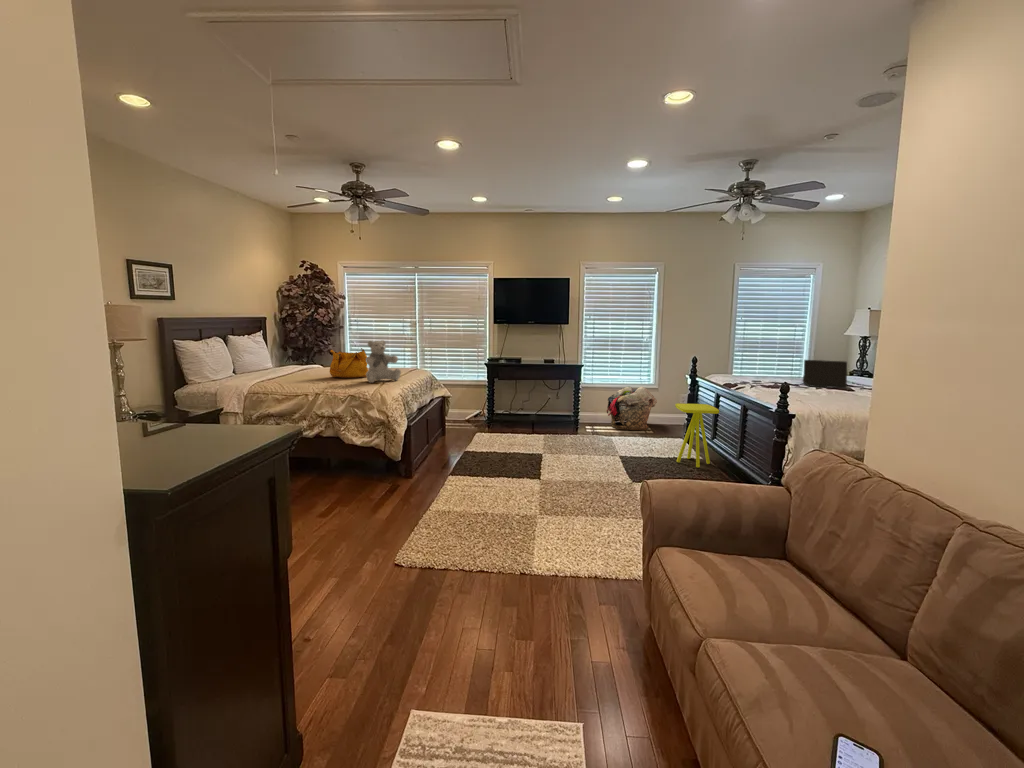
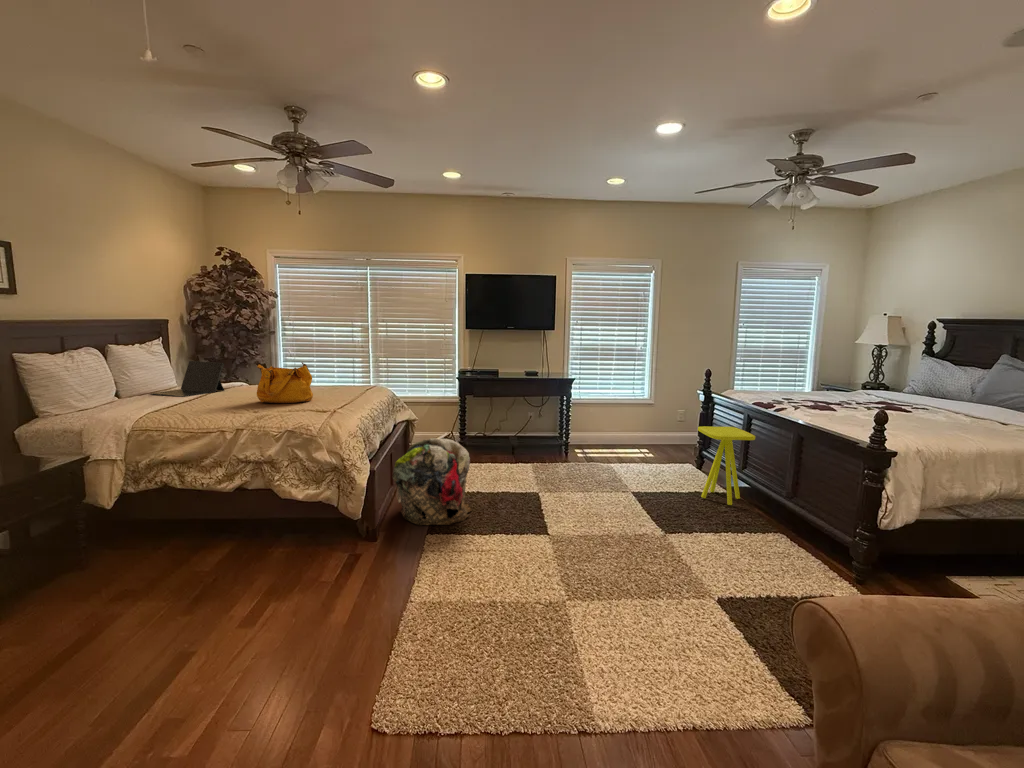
teddy bear: present [366,341,401,383] -> none [309,352,359,412]
laptop computer: present [803,360,851,389] -> present [150,361,224,397]
laundry basket: present [607,386,657,430] -> present [392,438,471,525]

